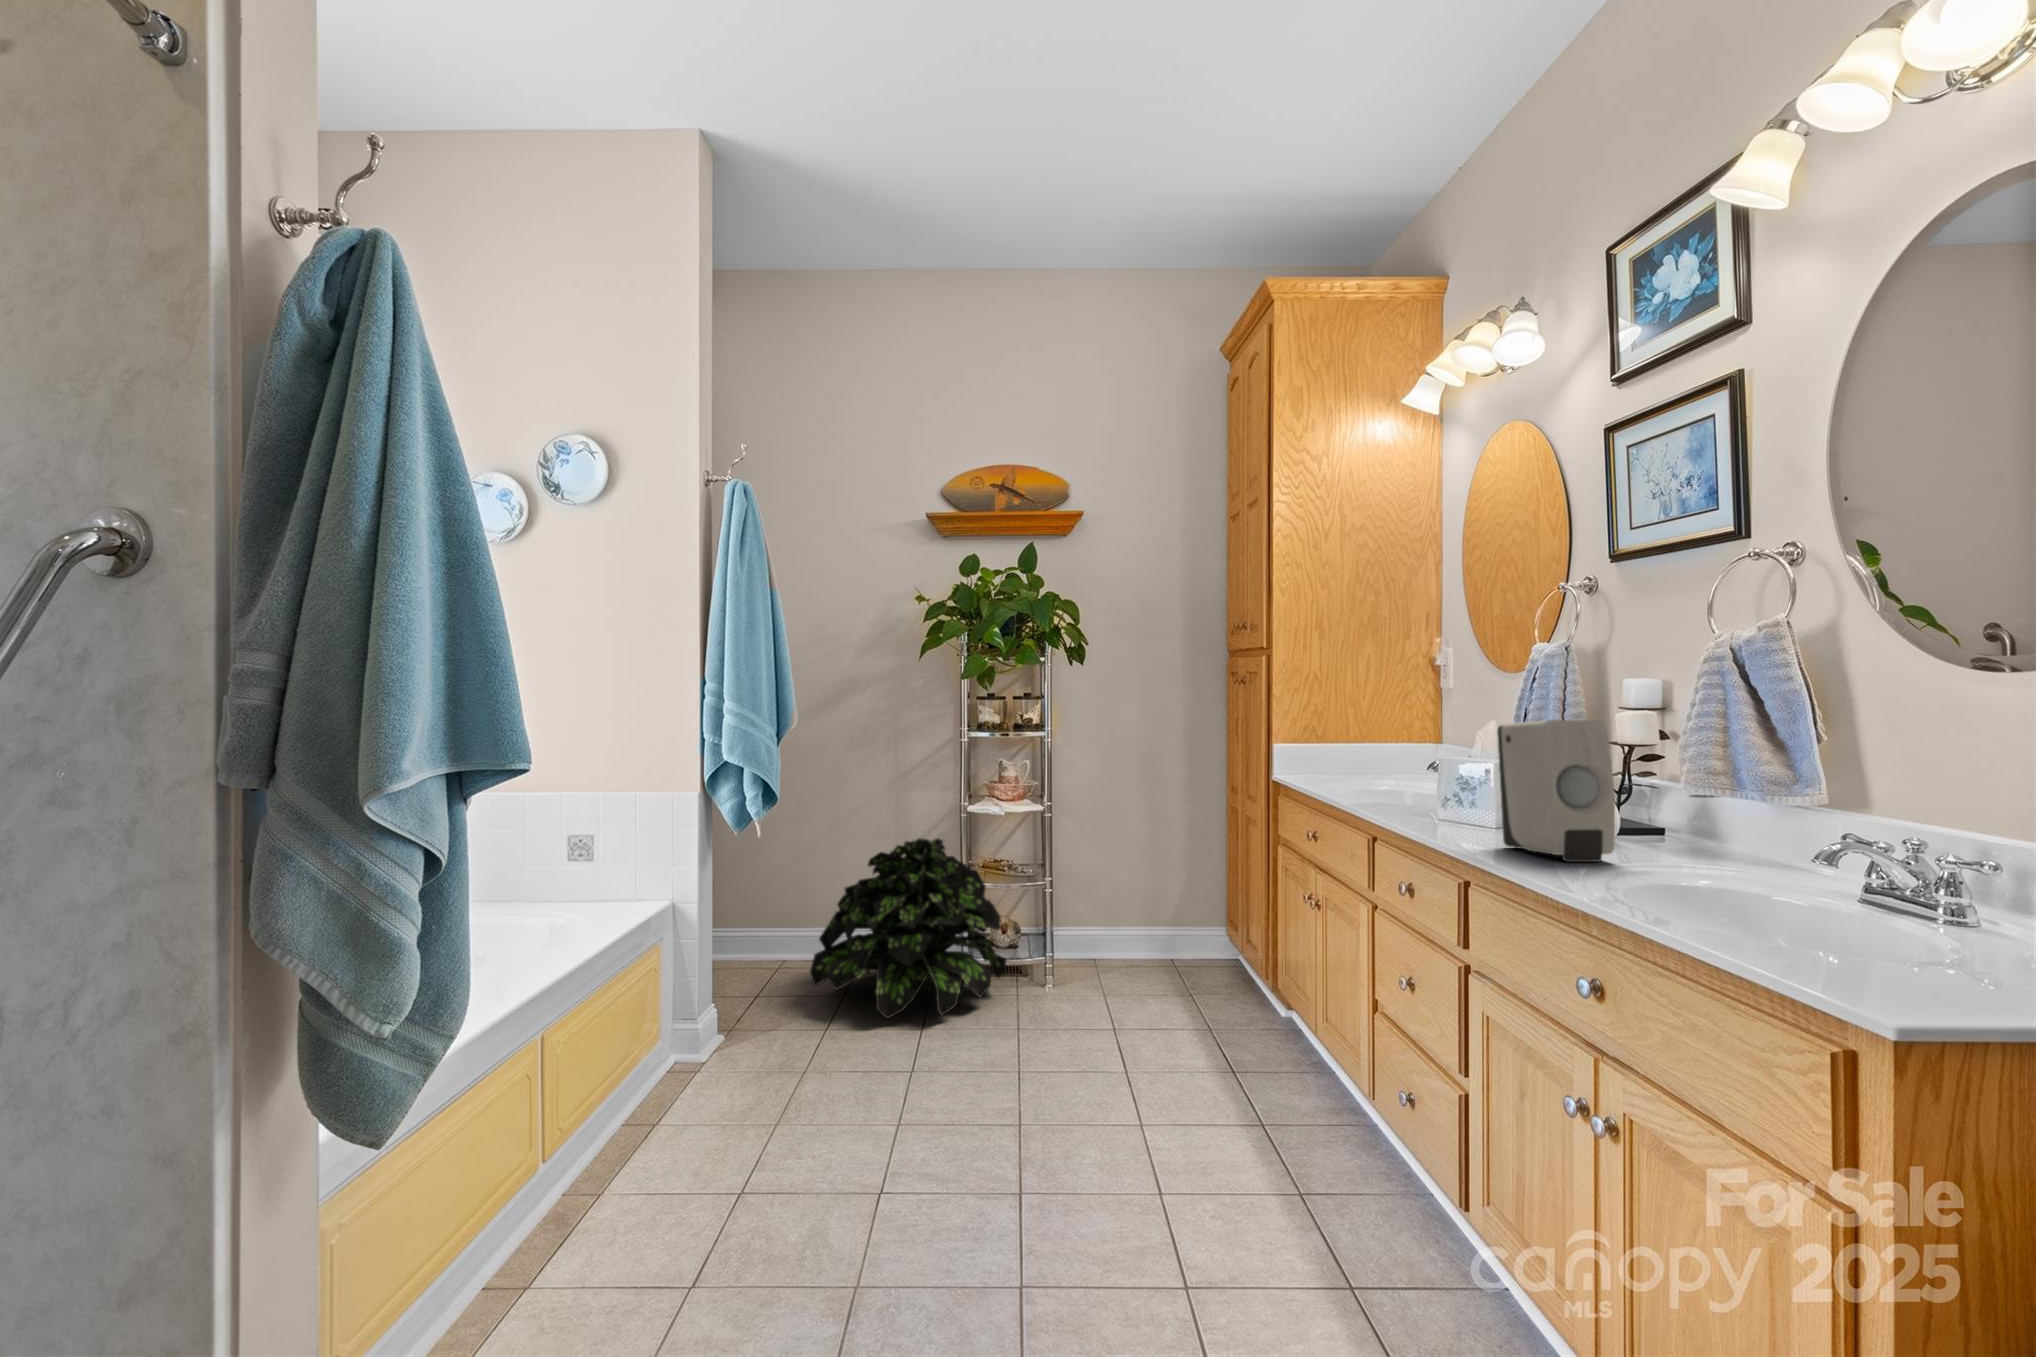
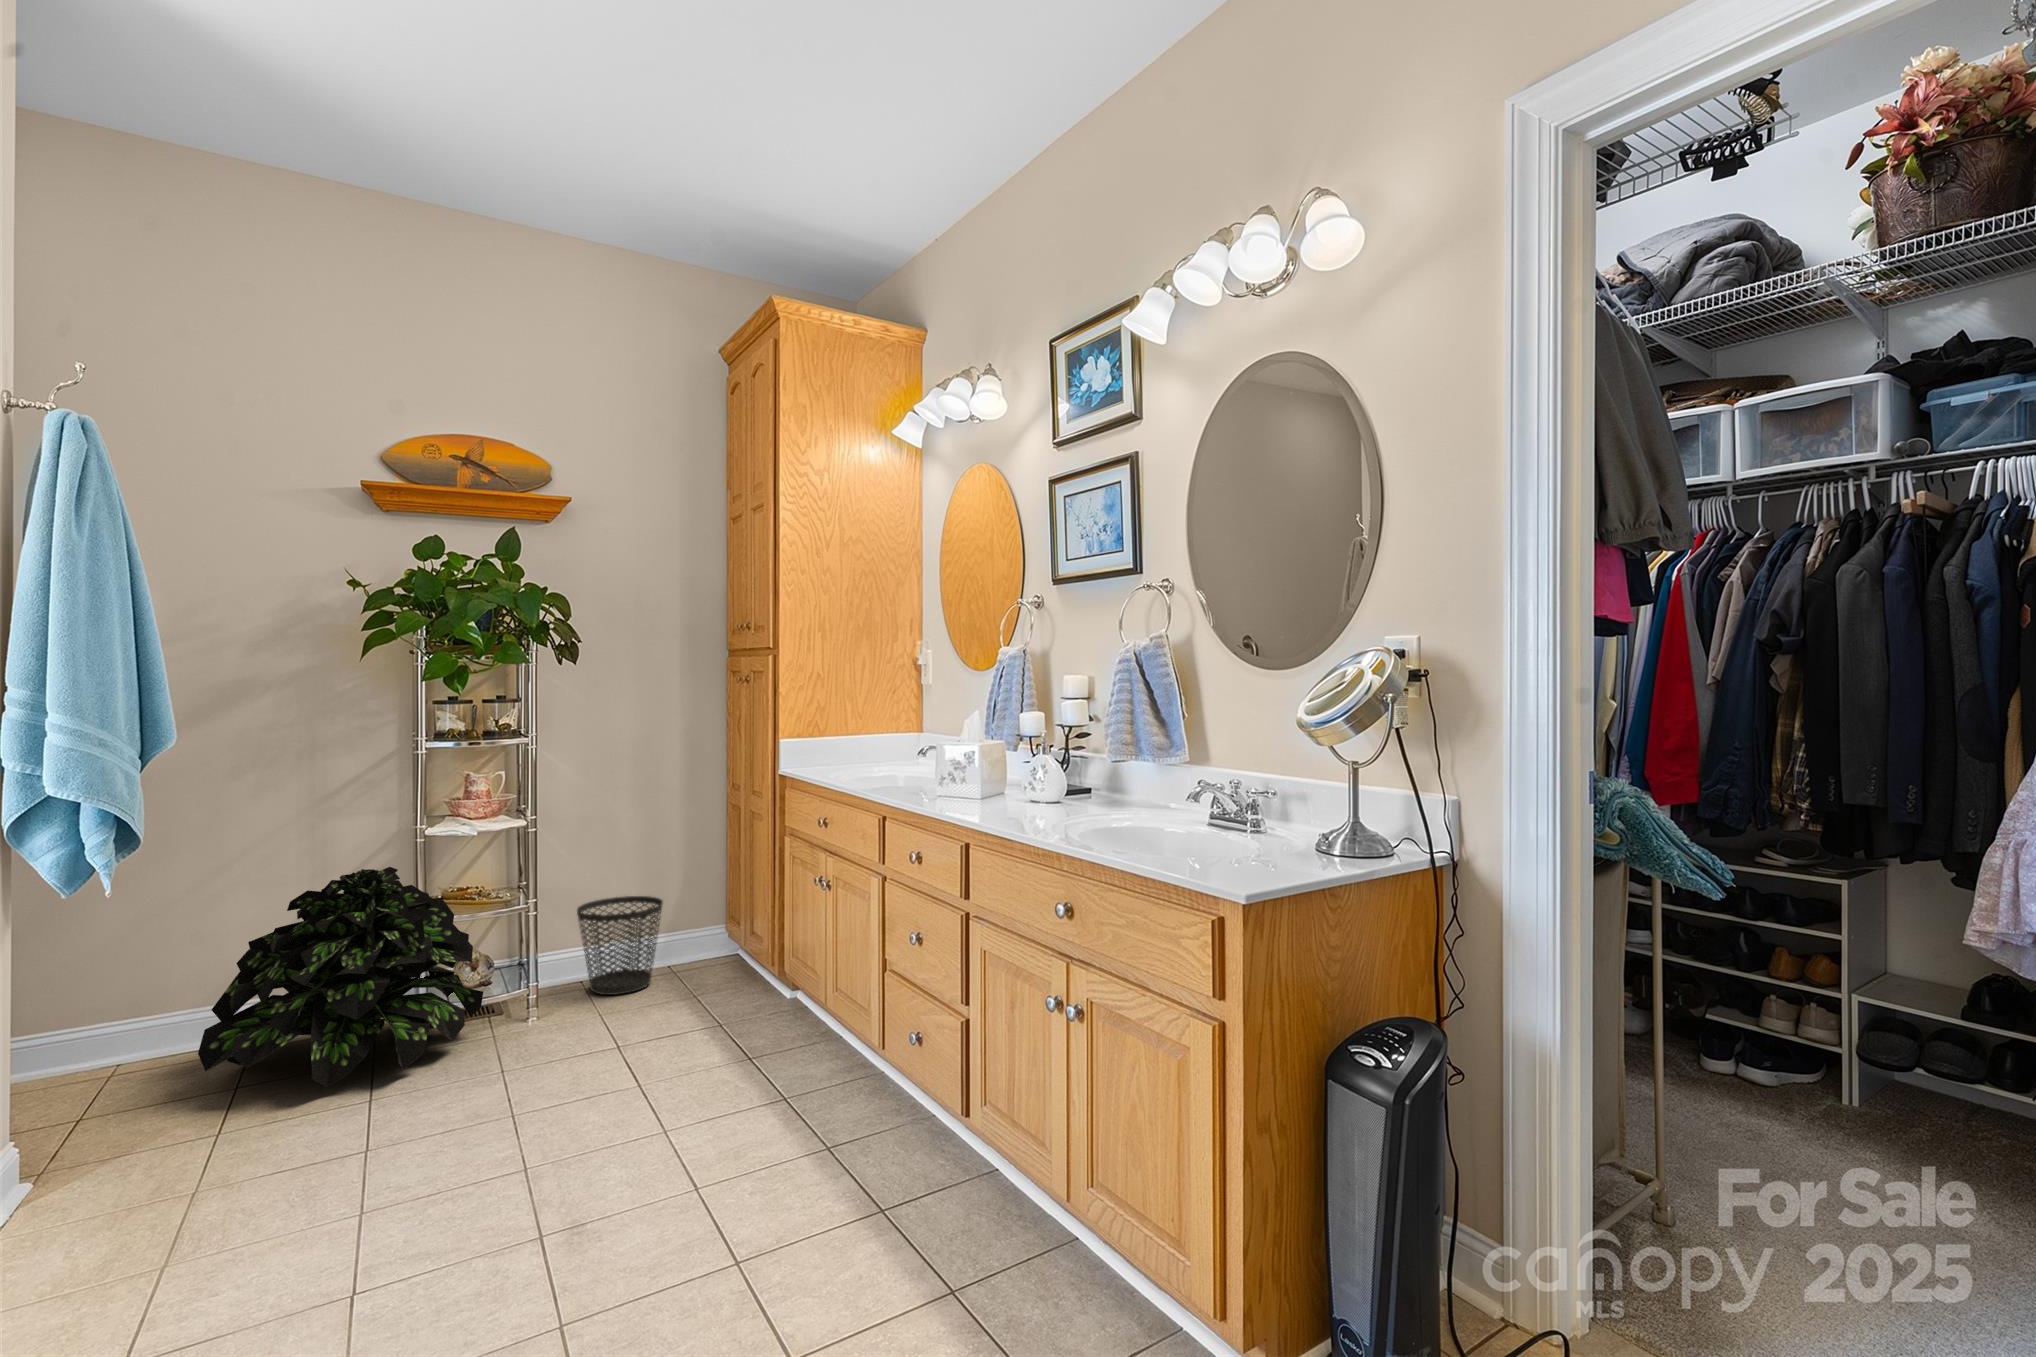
soap dispenser: present [1497,720,1615,862] -> none [985,708,1067,819]
wastebasket: none [1088,887,1165,981] -> present [577,896,663,995]

